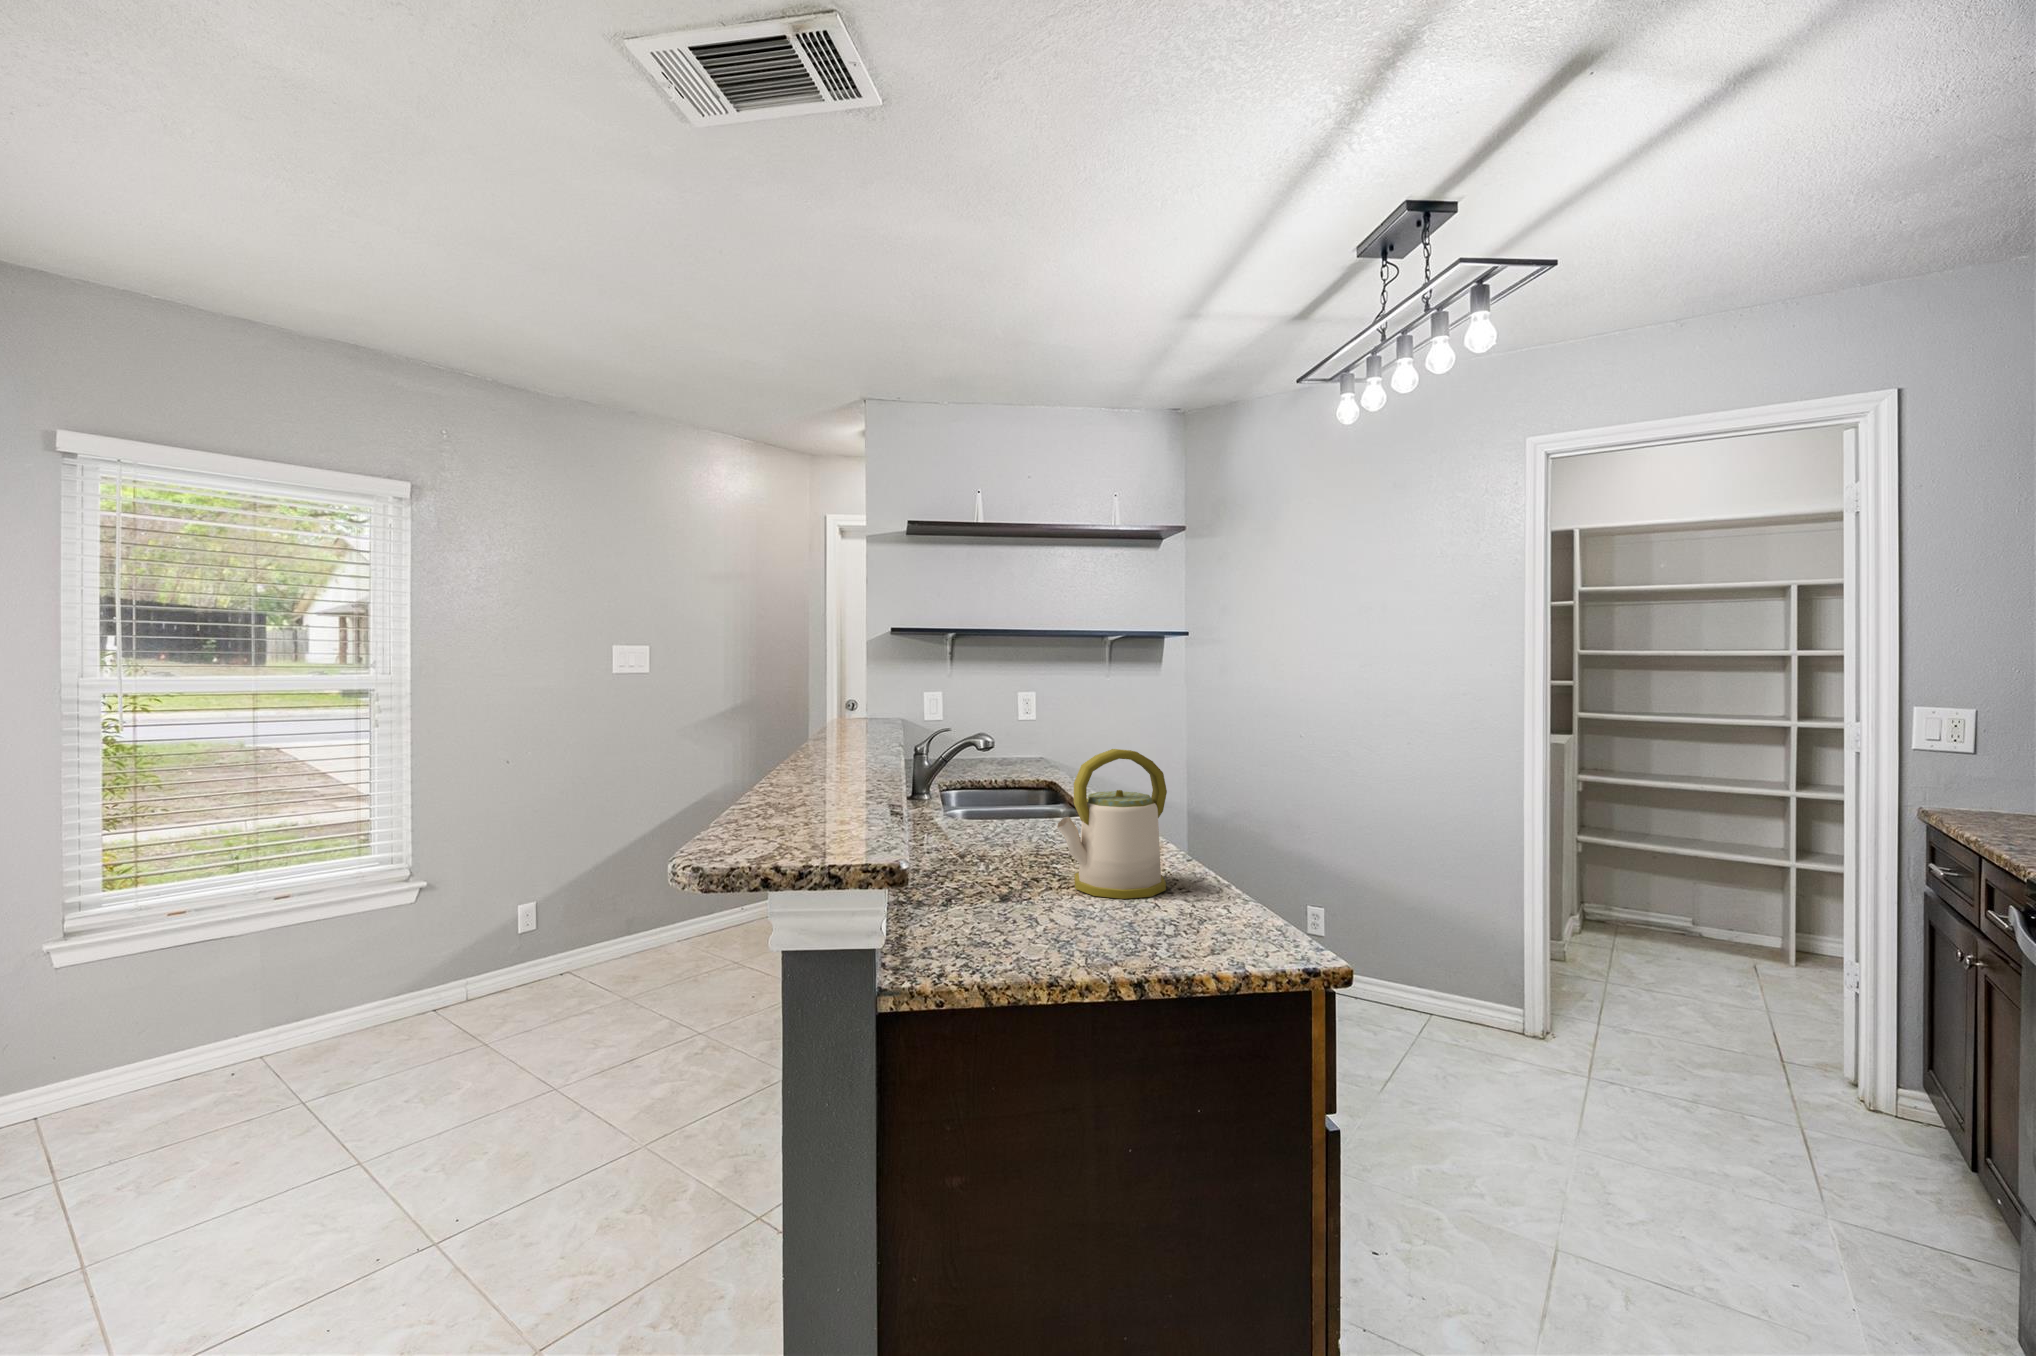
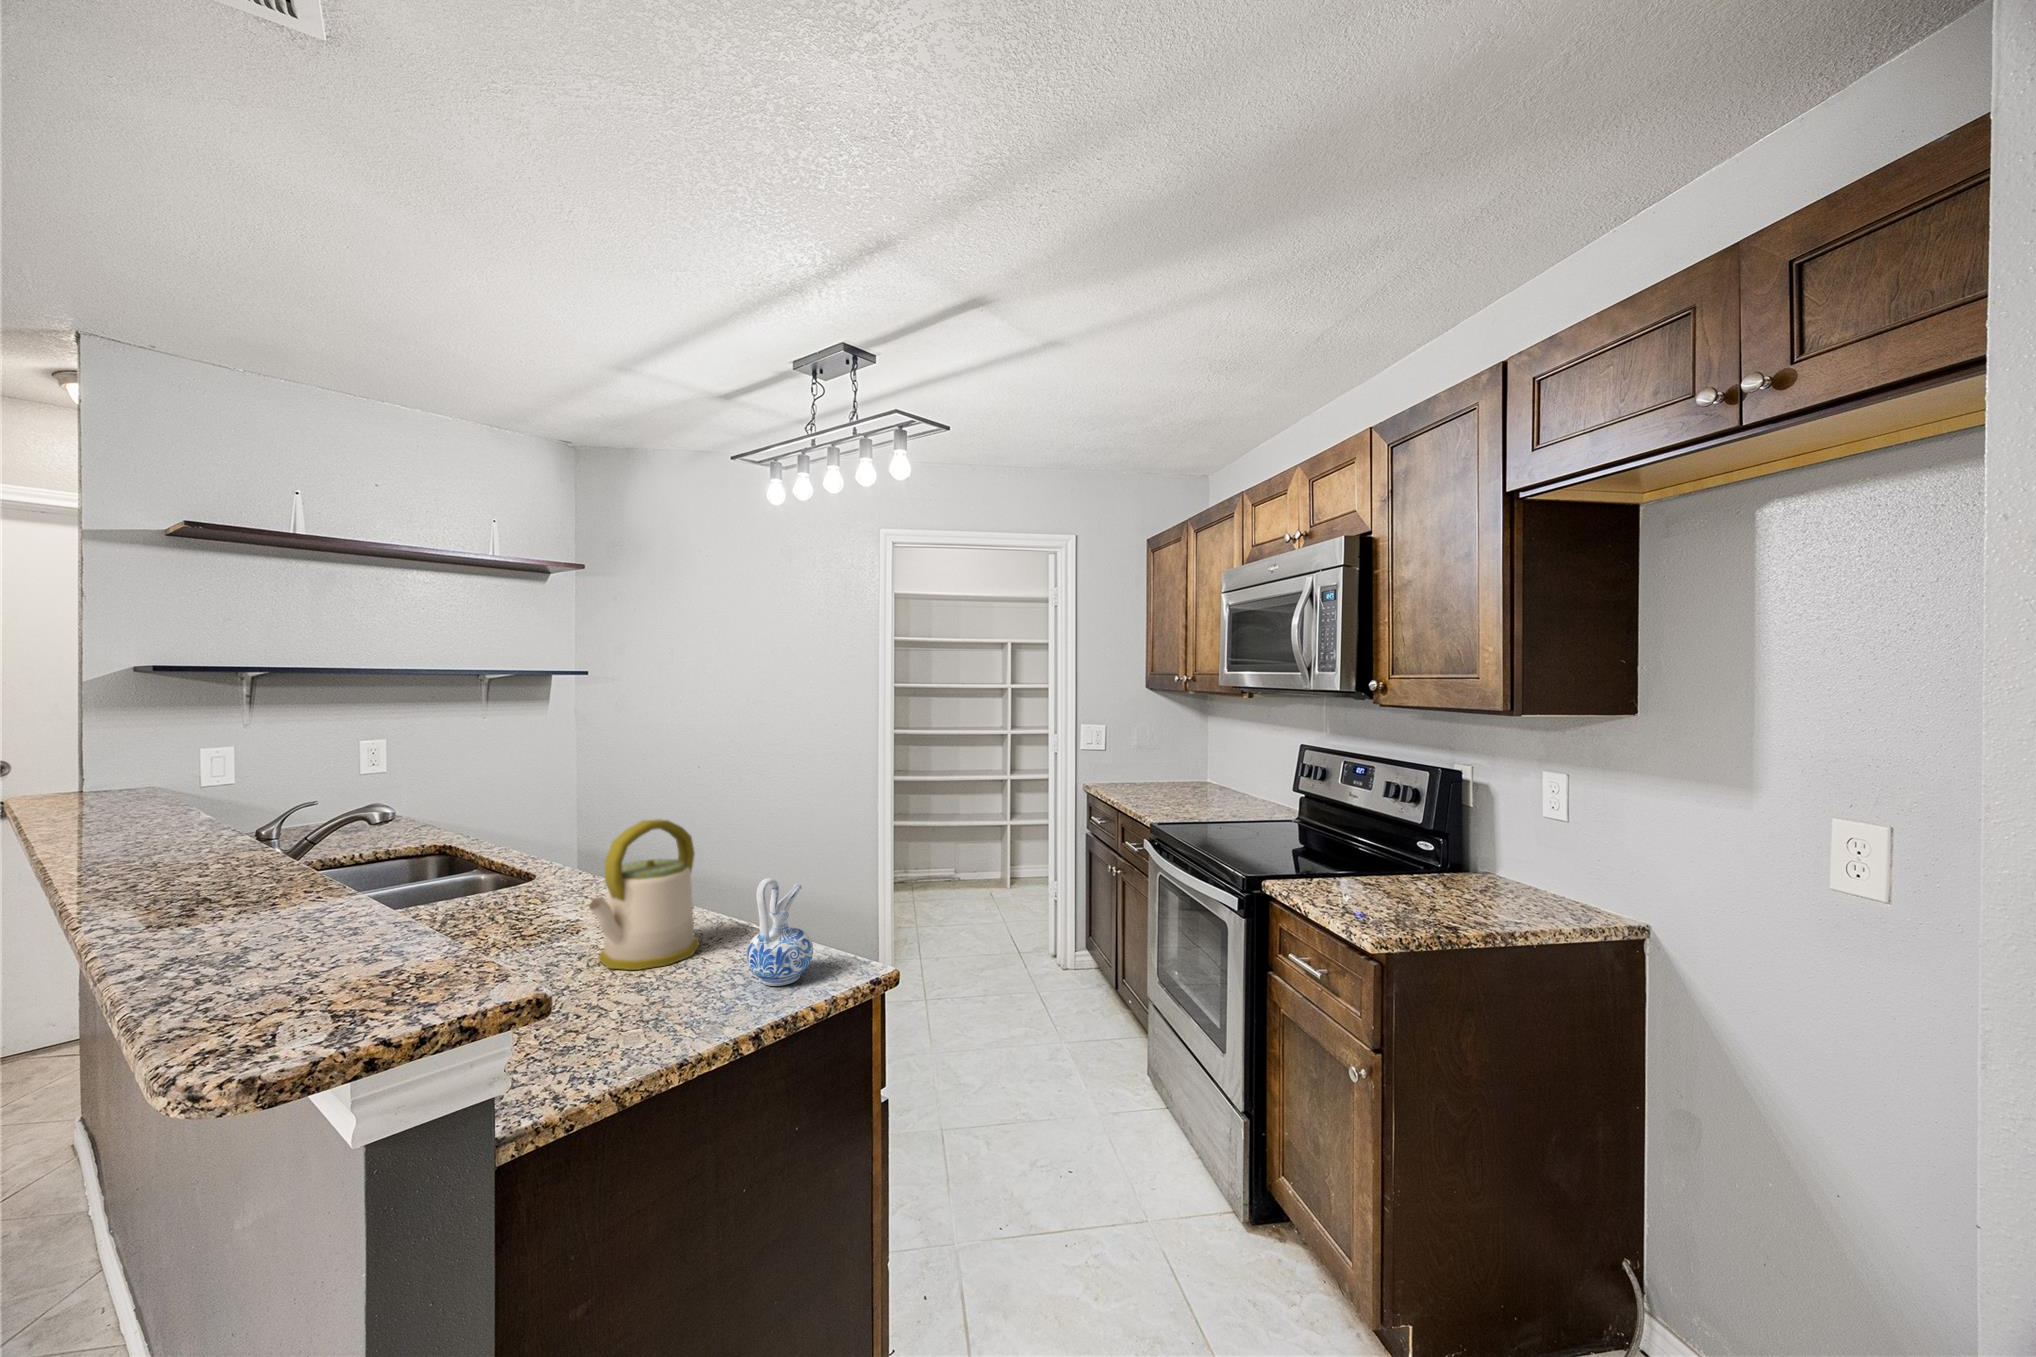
ceramic pitcher: none [1172,817,1247,945] -> present [747,878,813,986]

